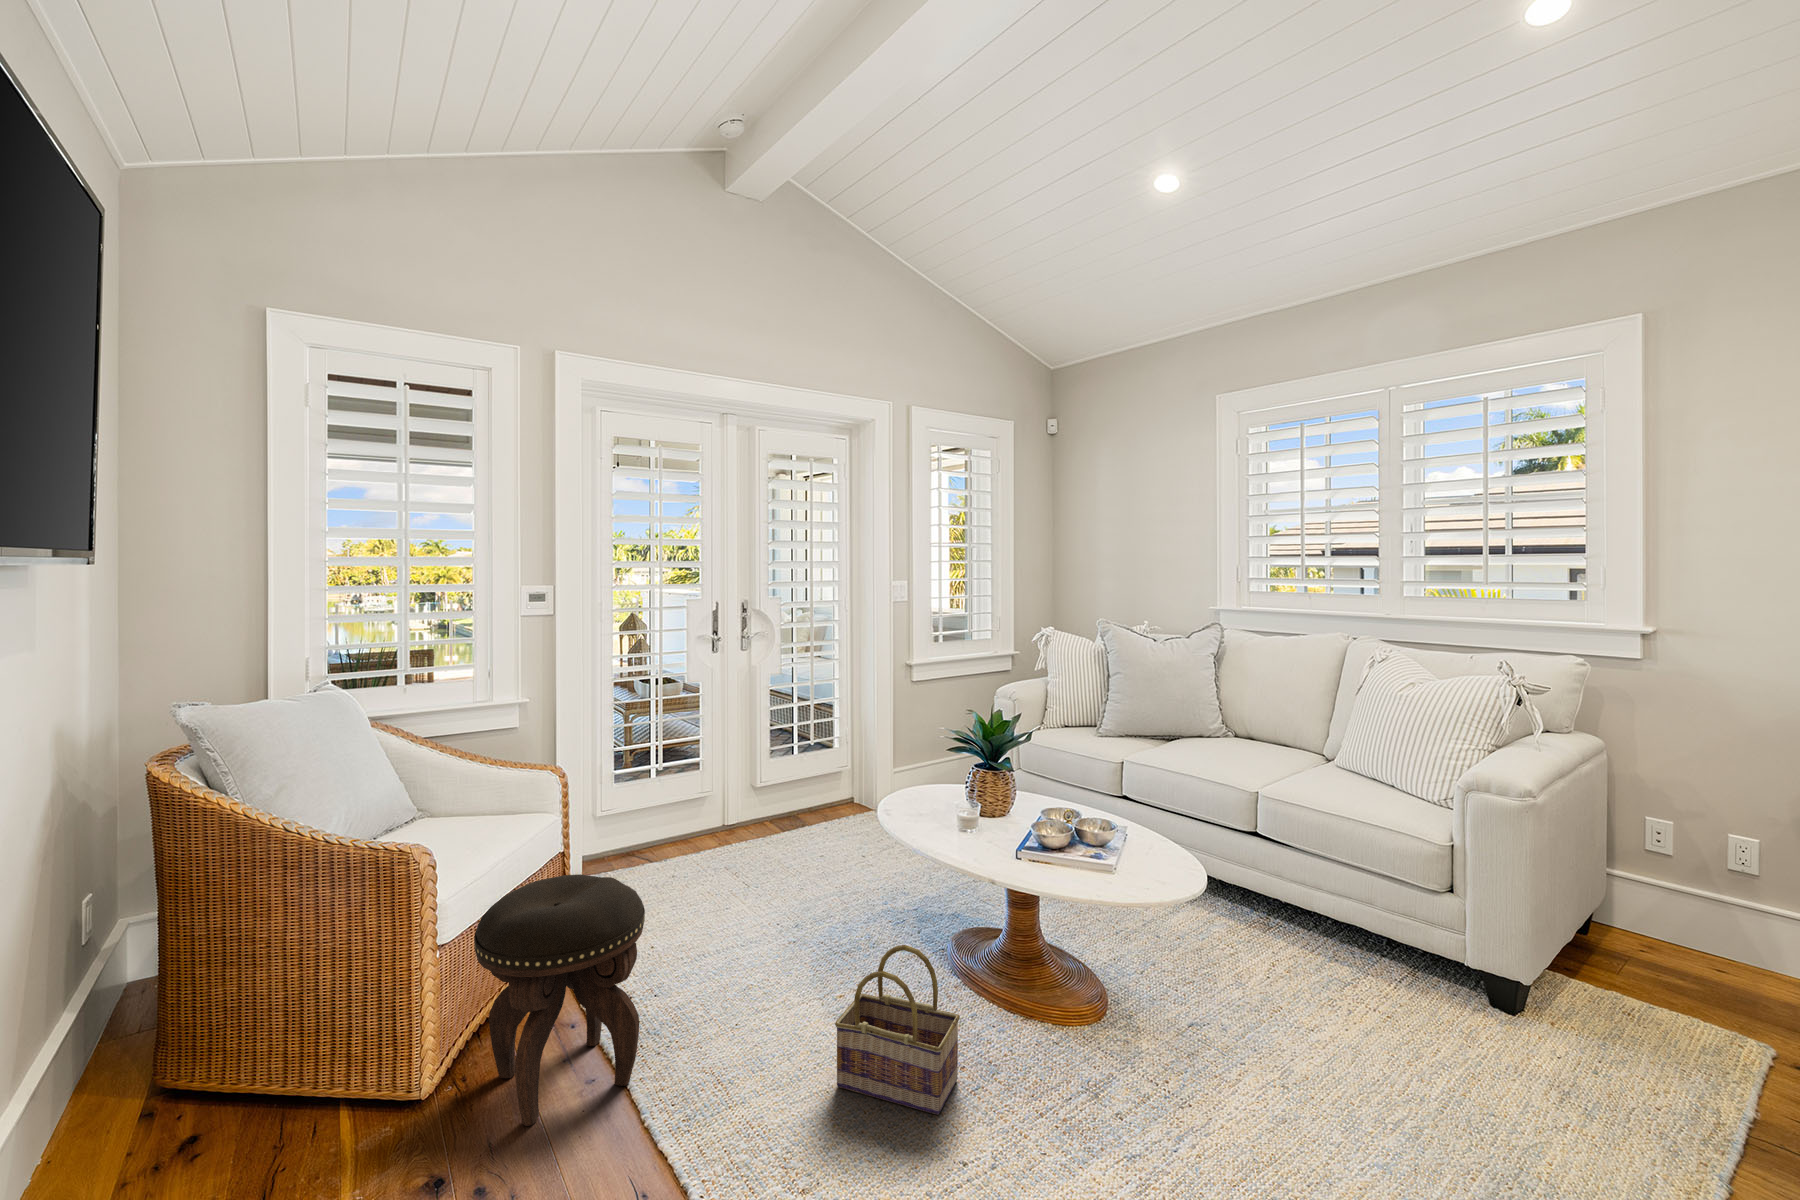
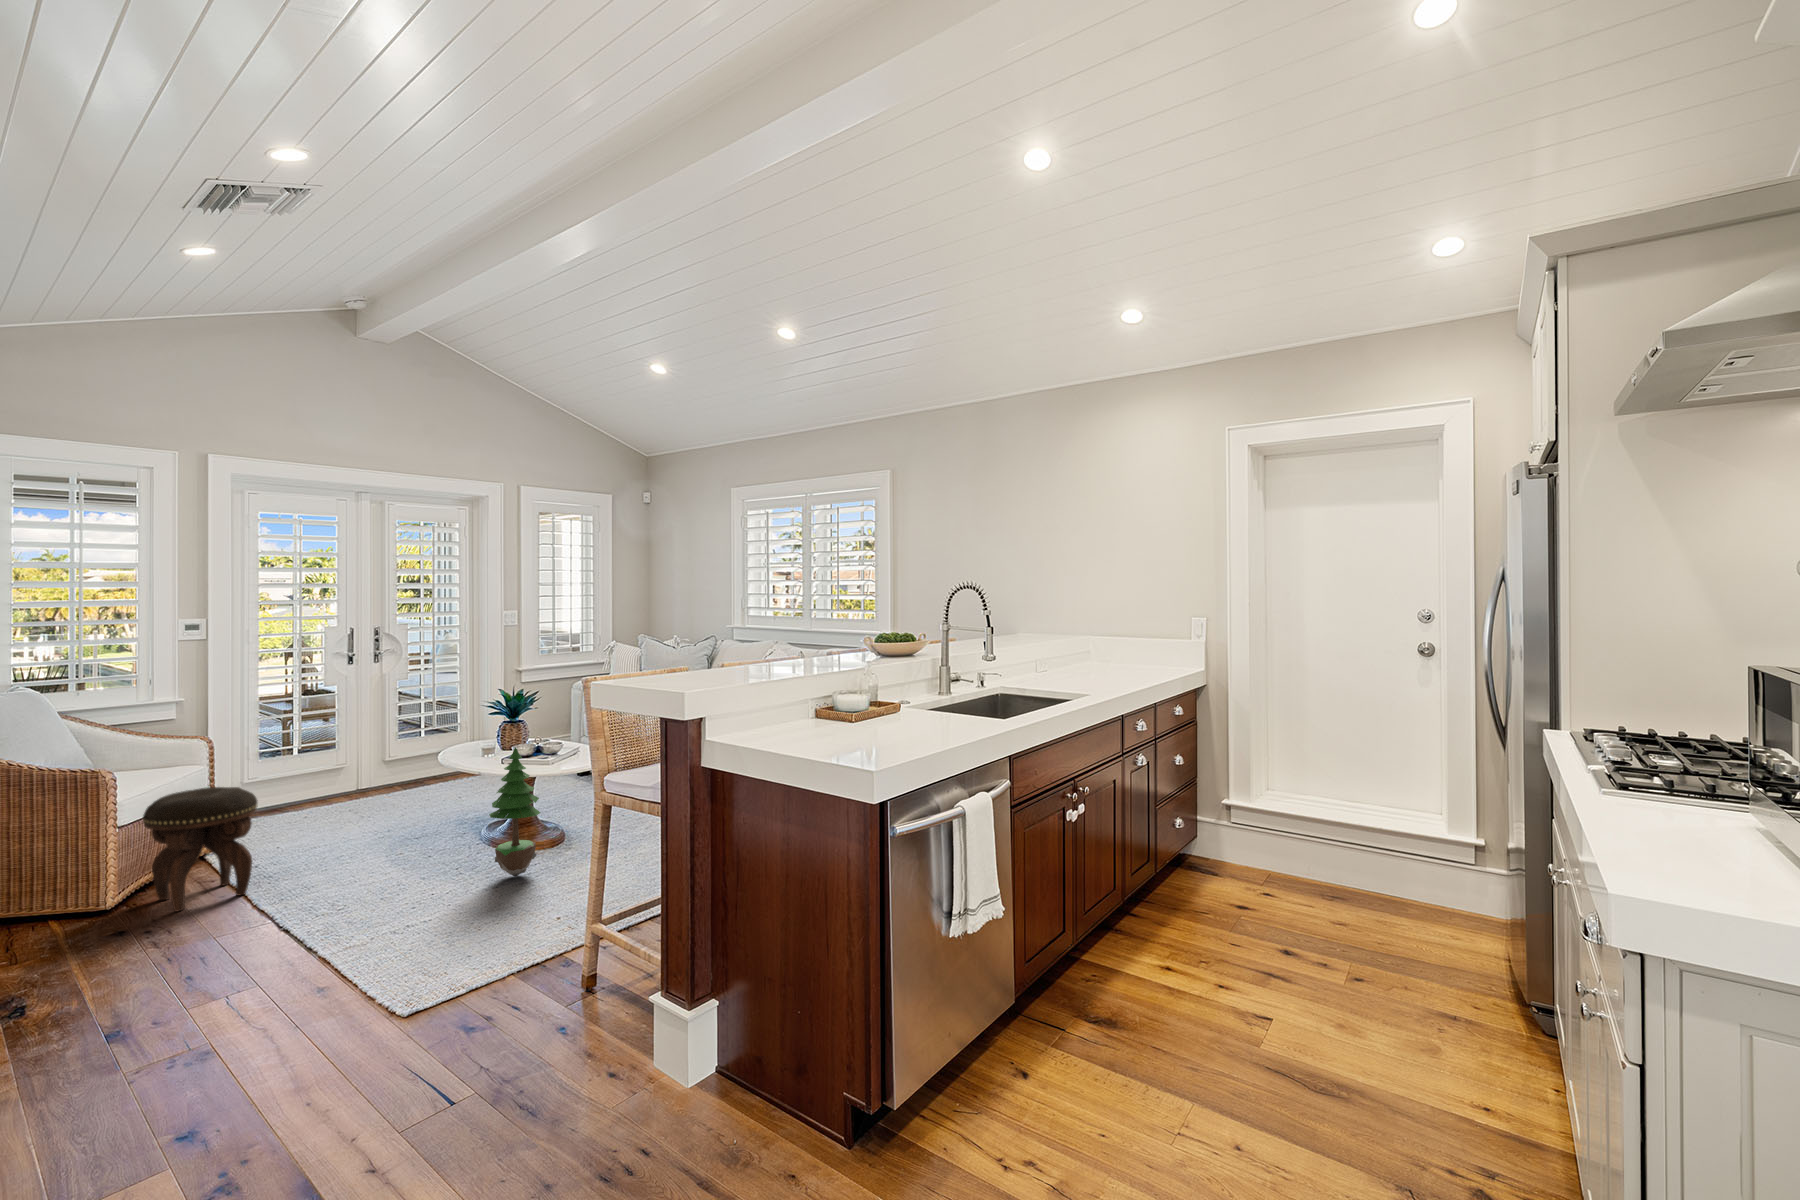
potted tree: none [1046,846,1145,1110] -> present [489,747,541,877]
basket: present [835,945,960,1115] -> none [374,810,449,886]

